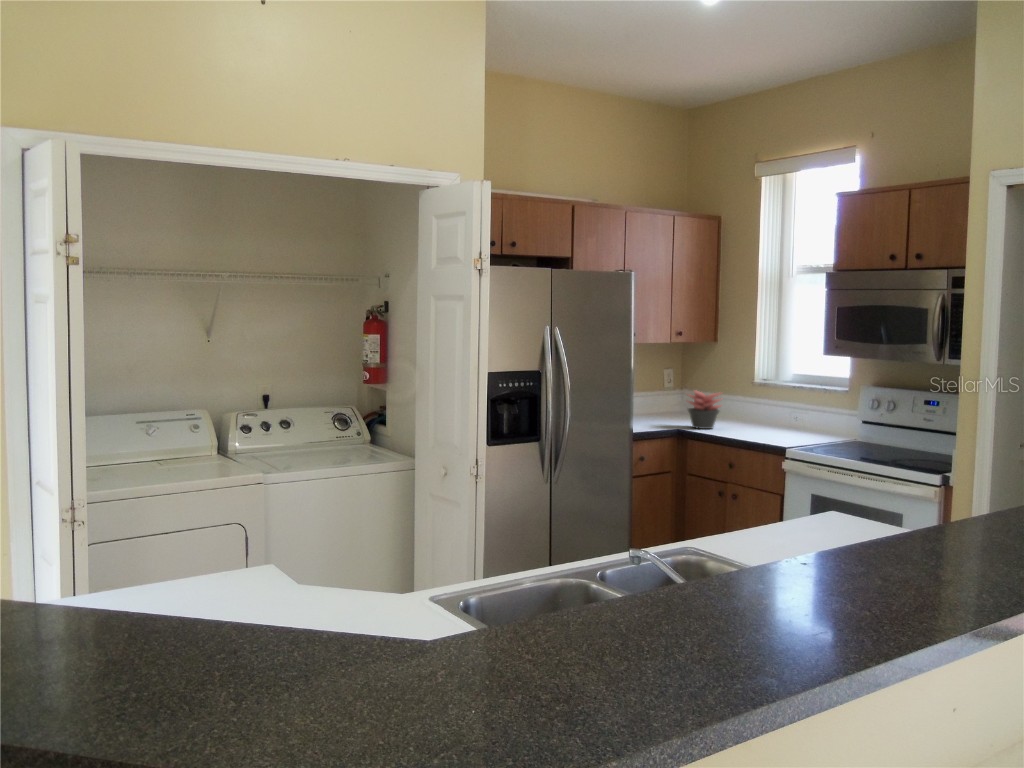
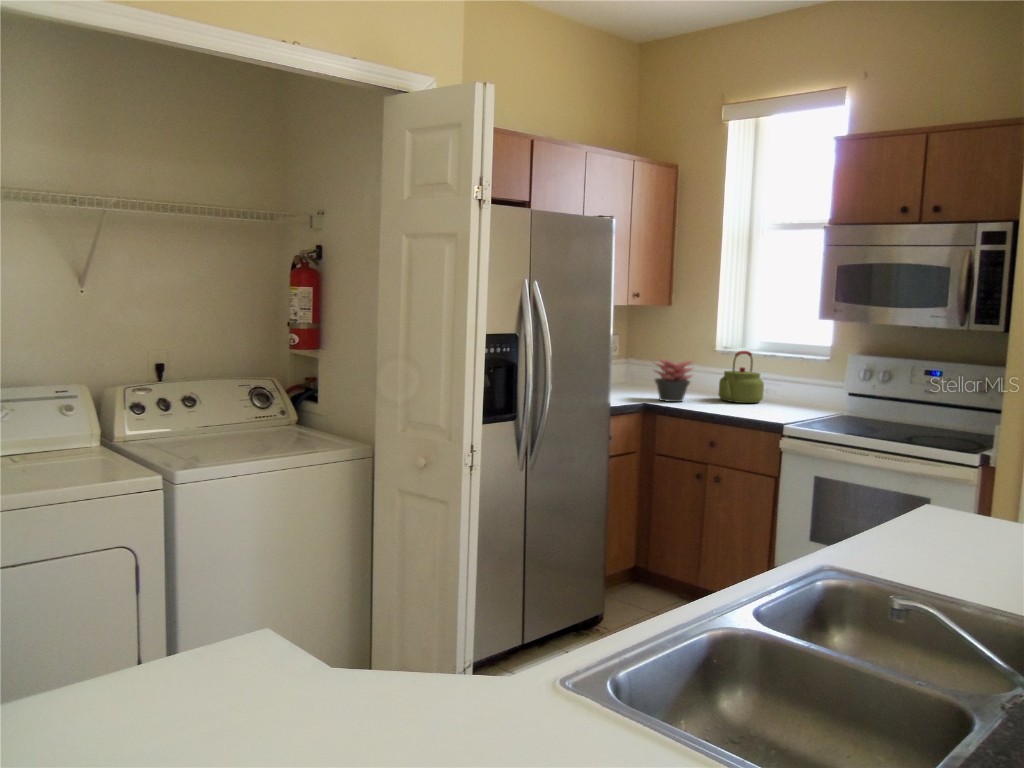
kettle: none [749,383,790,431] -> present [719,351,764,403]

